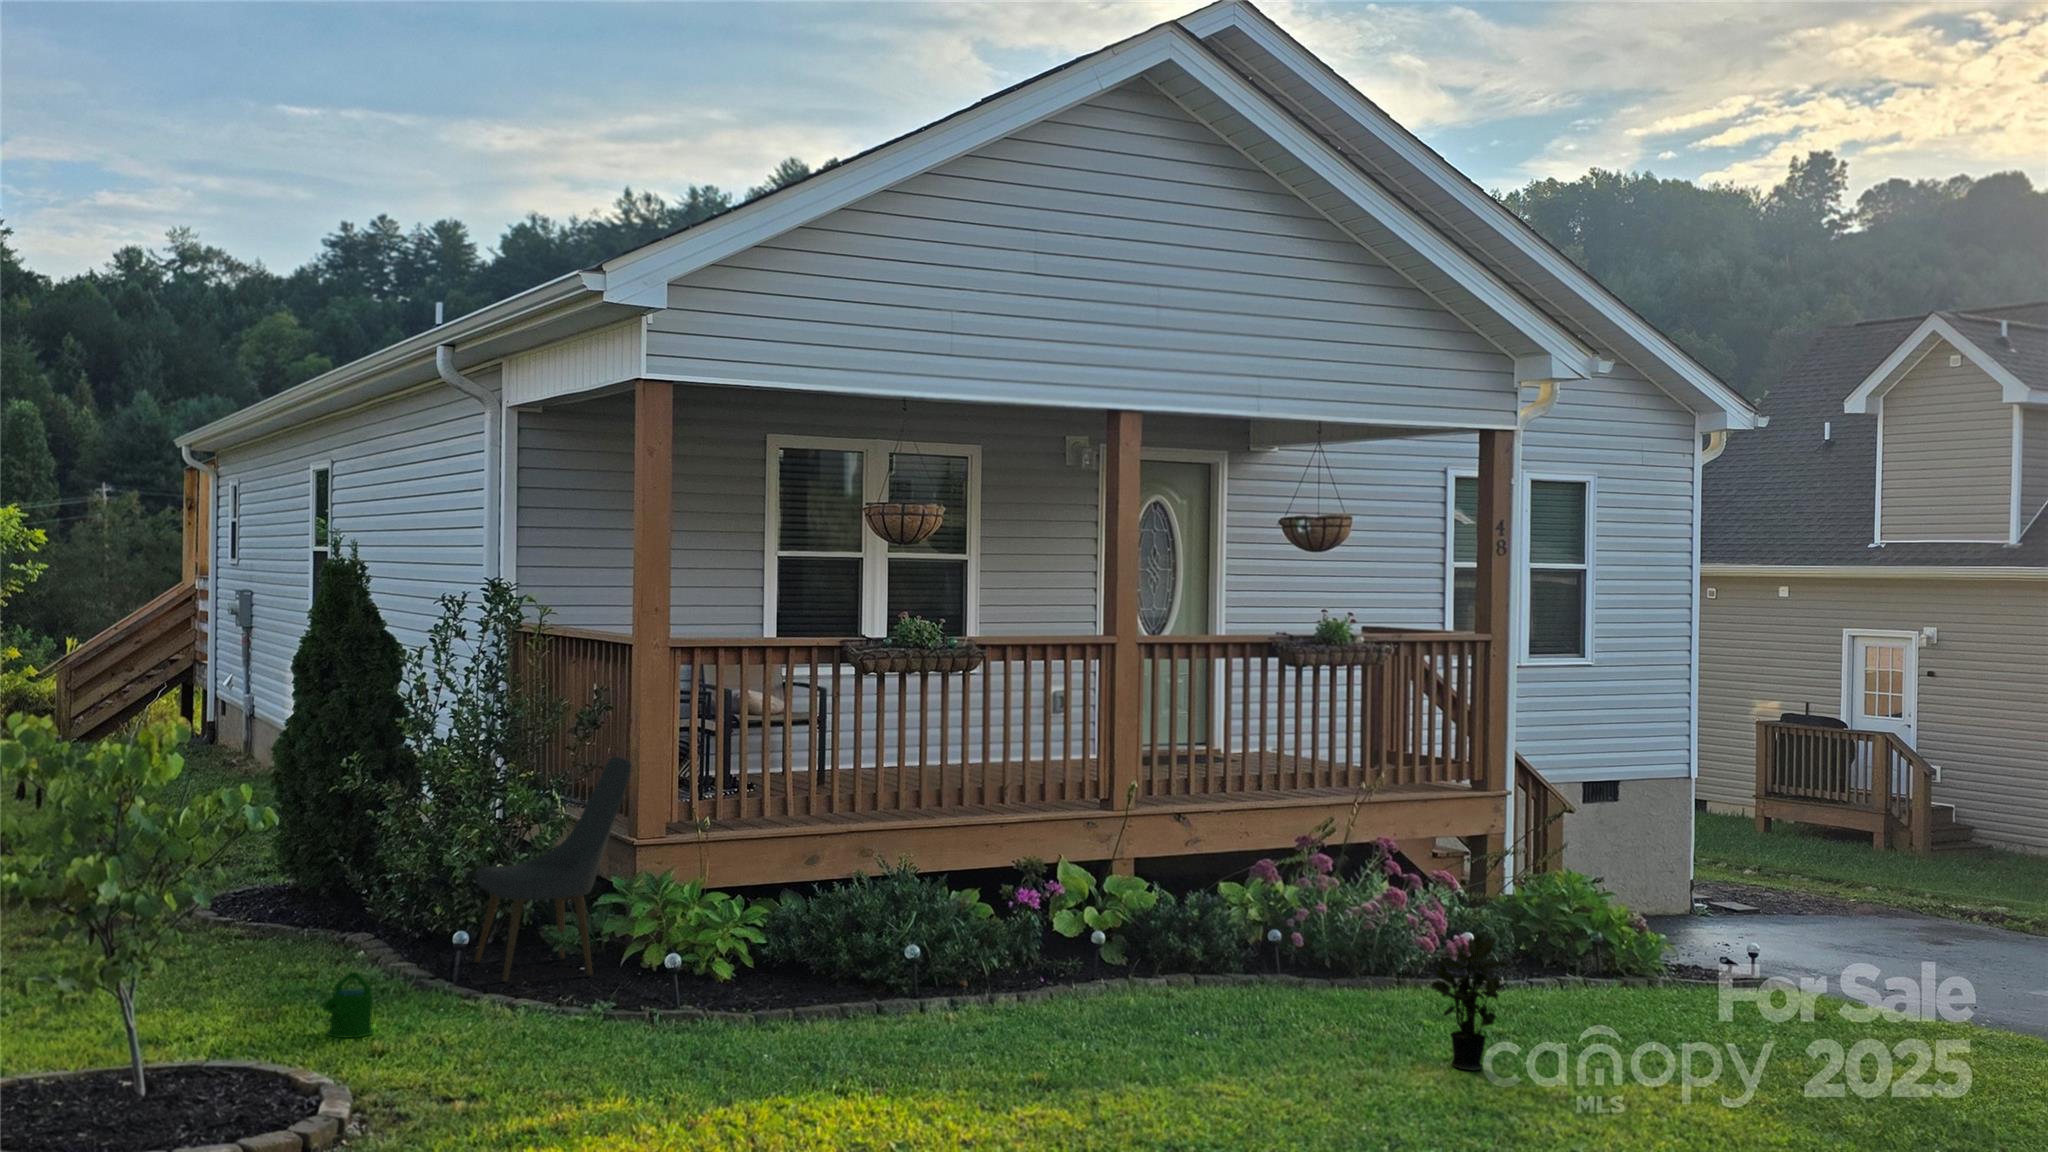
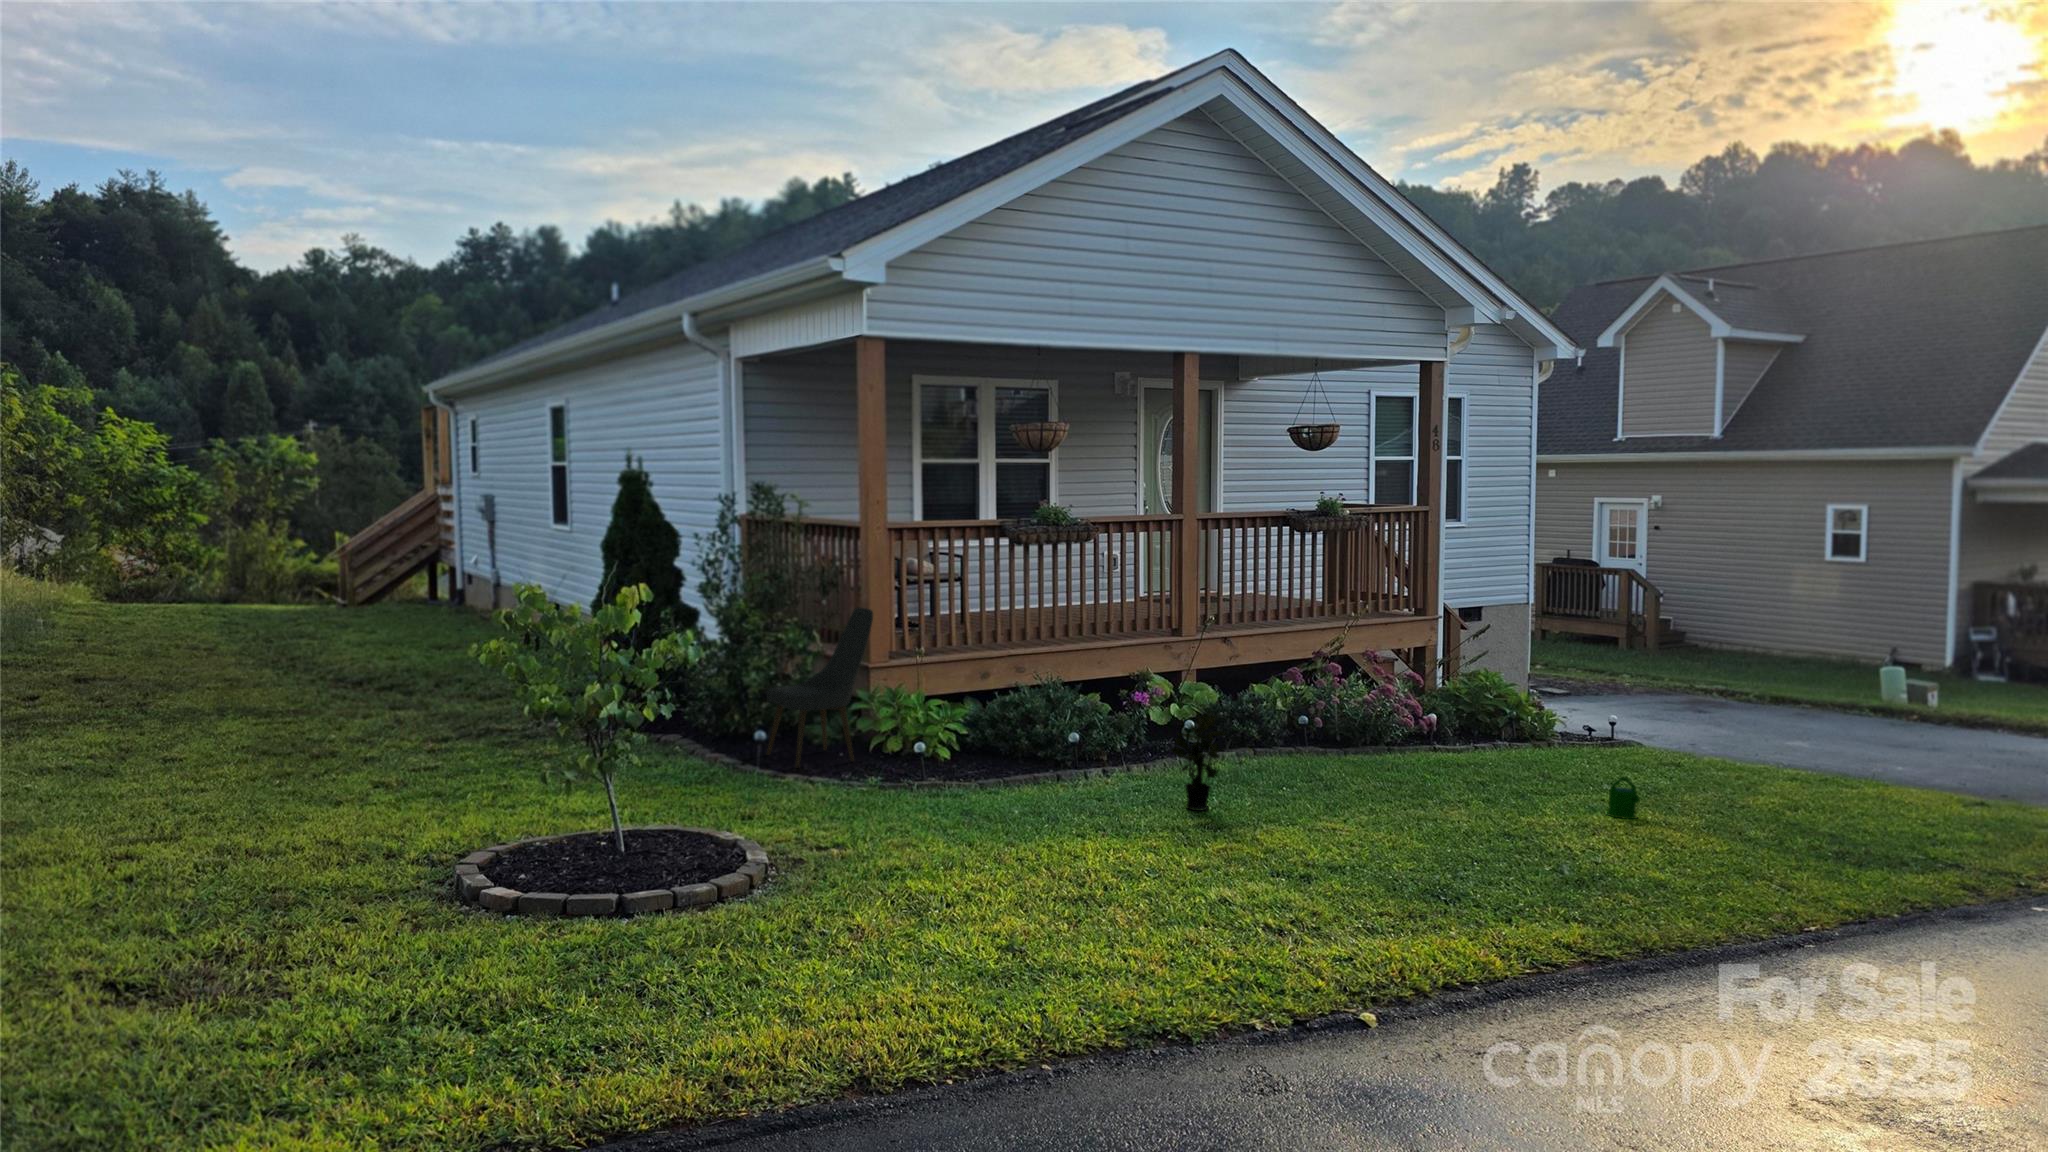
potted plant: present [1431,932,1509,1071] -> present [1171,711,1226,811]
watering can: present [324,972,374,1038] -> present [1606,777,1640,819]

